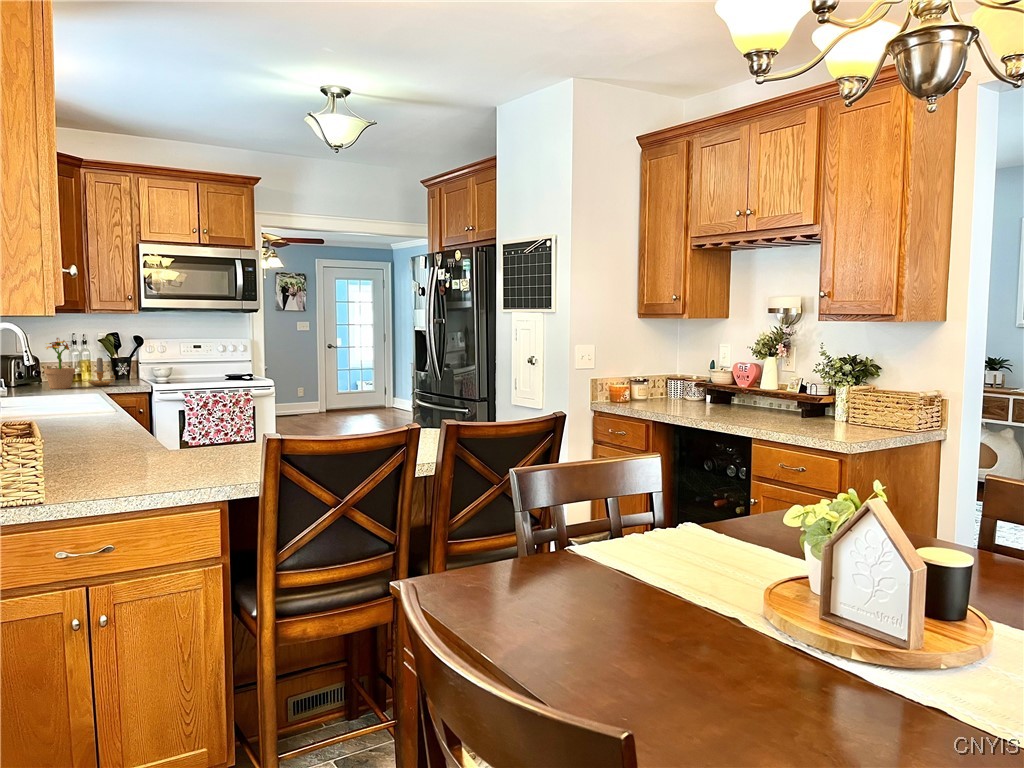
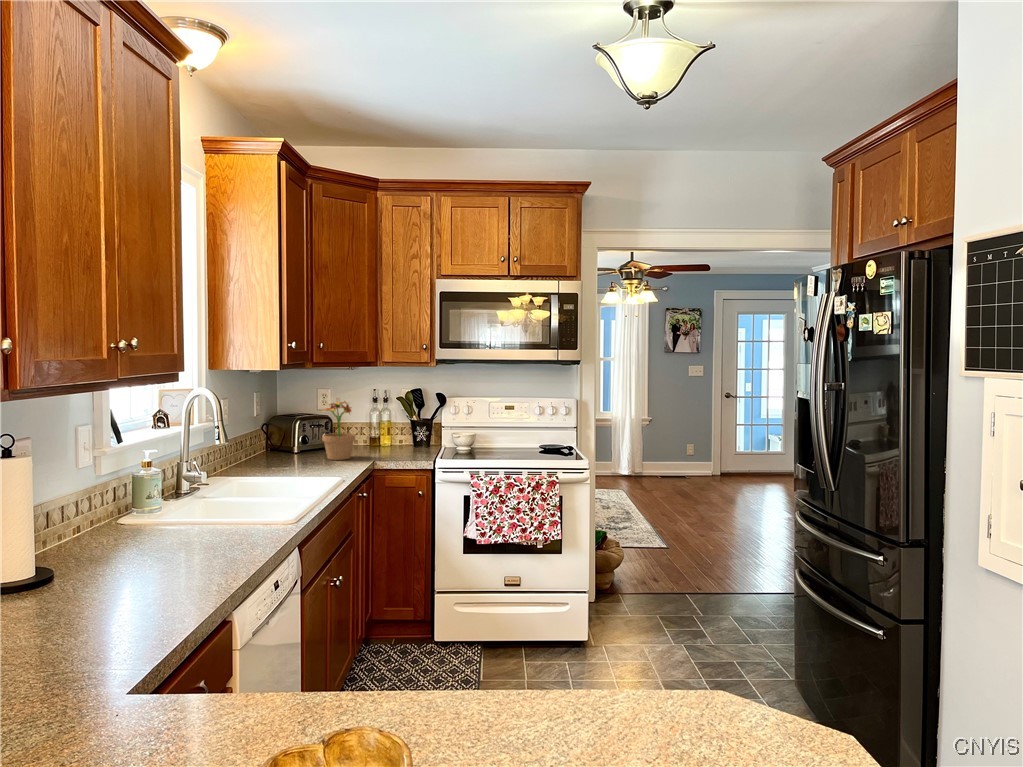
candle: present [88,358,115,386] -> none [373,419,405,456]

